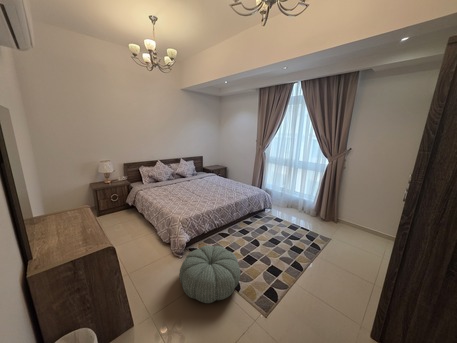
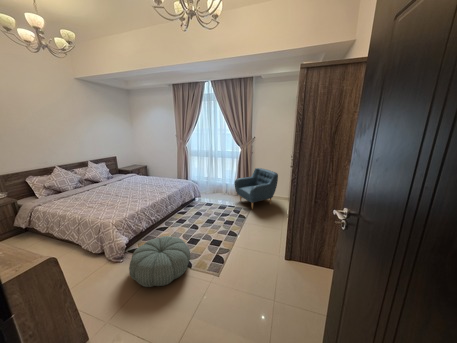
armchair: none [313,188,380,239] -> present [235,168,278,209]

